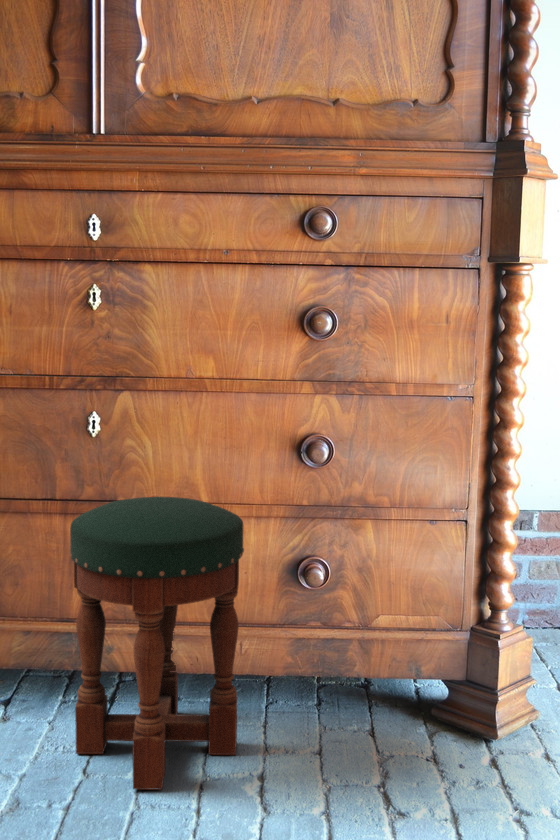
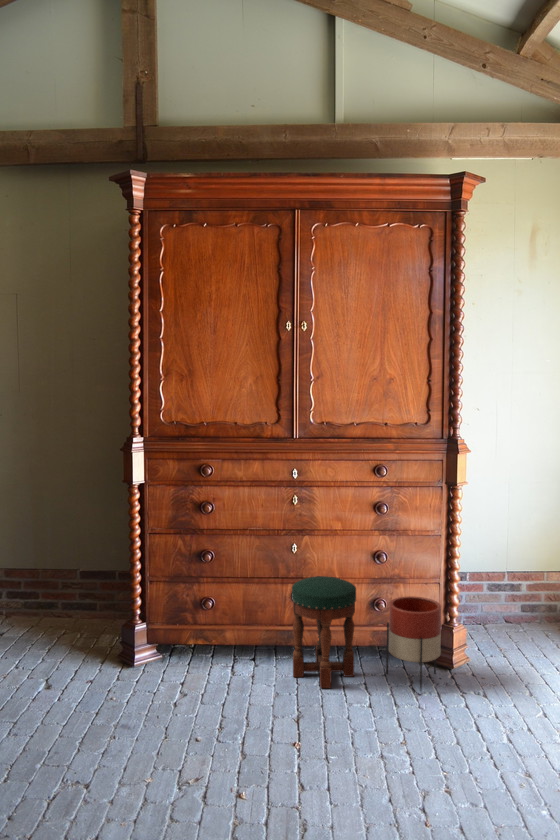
planter: none [322,552,468,808] -> present [386,596,441,692]

